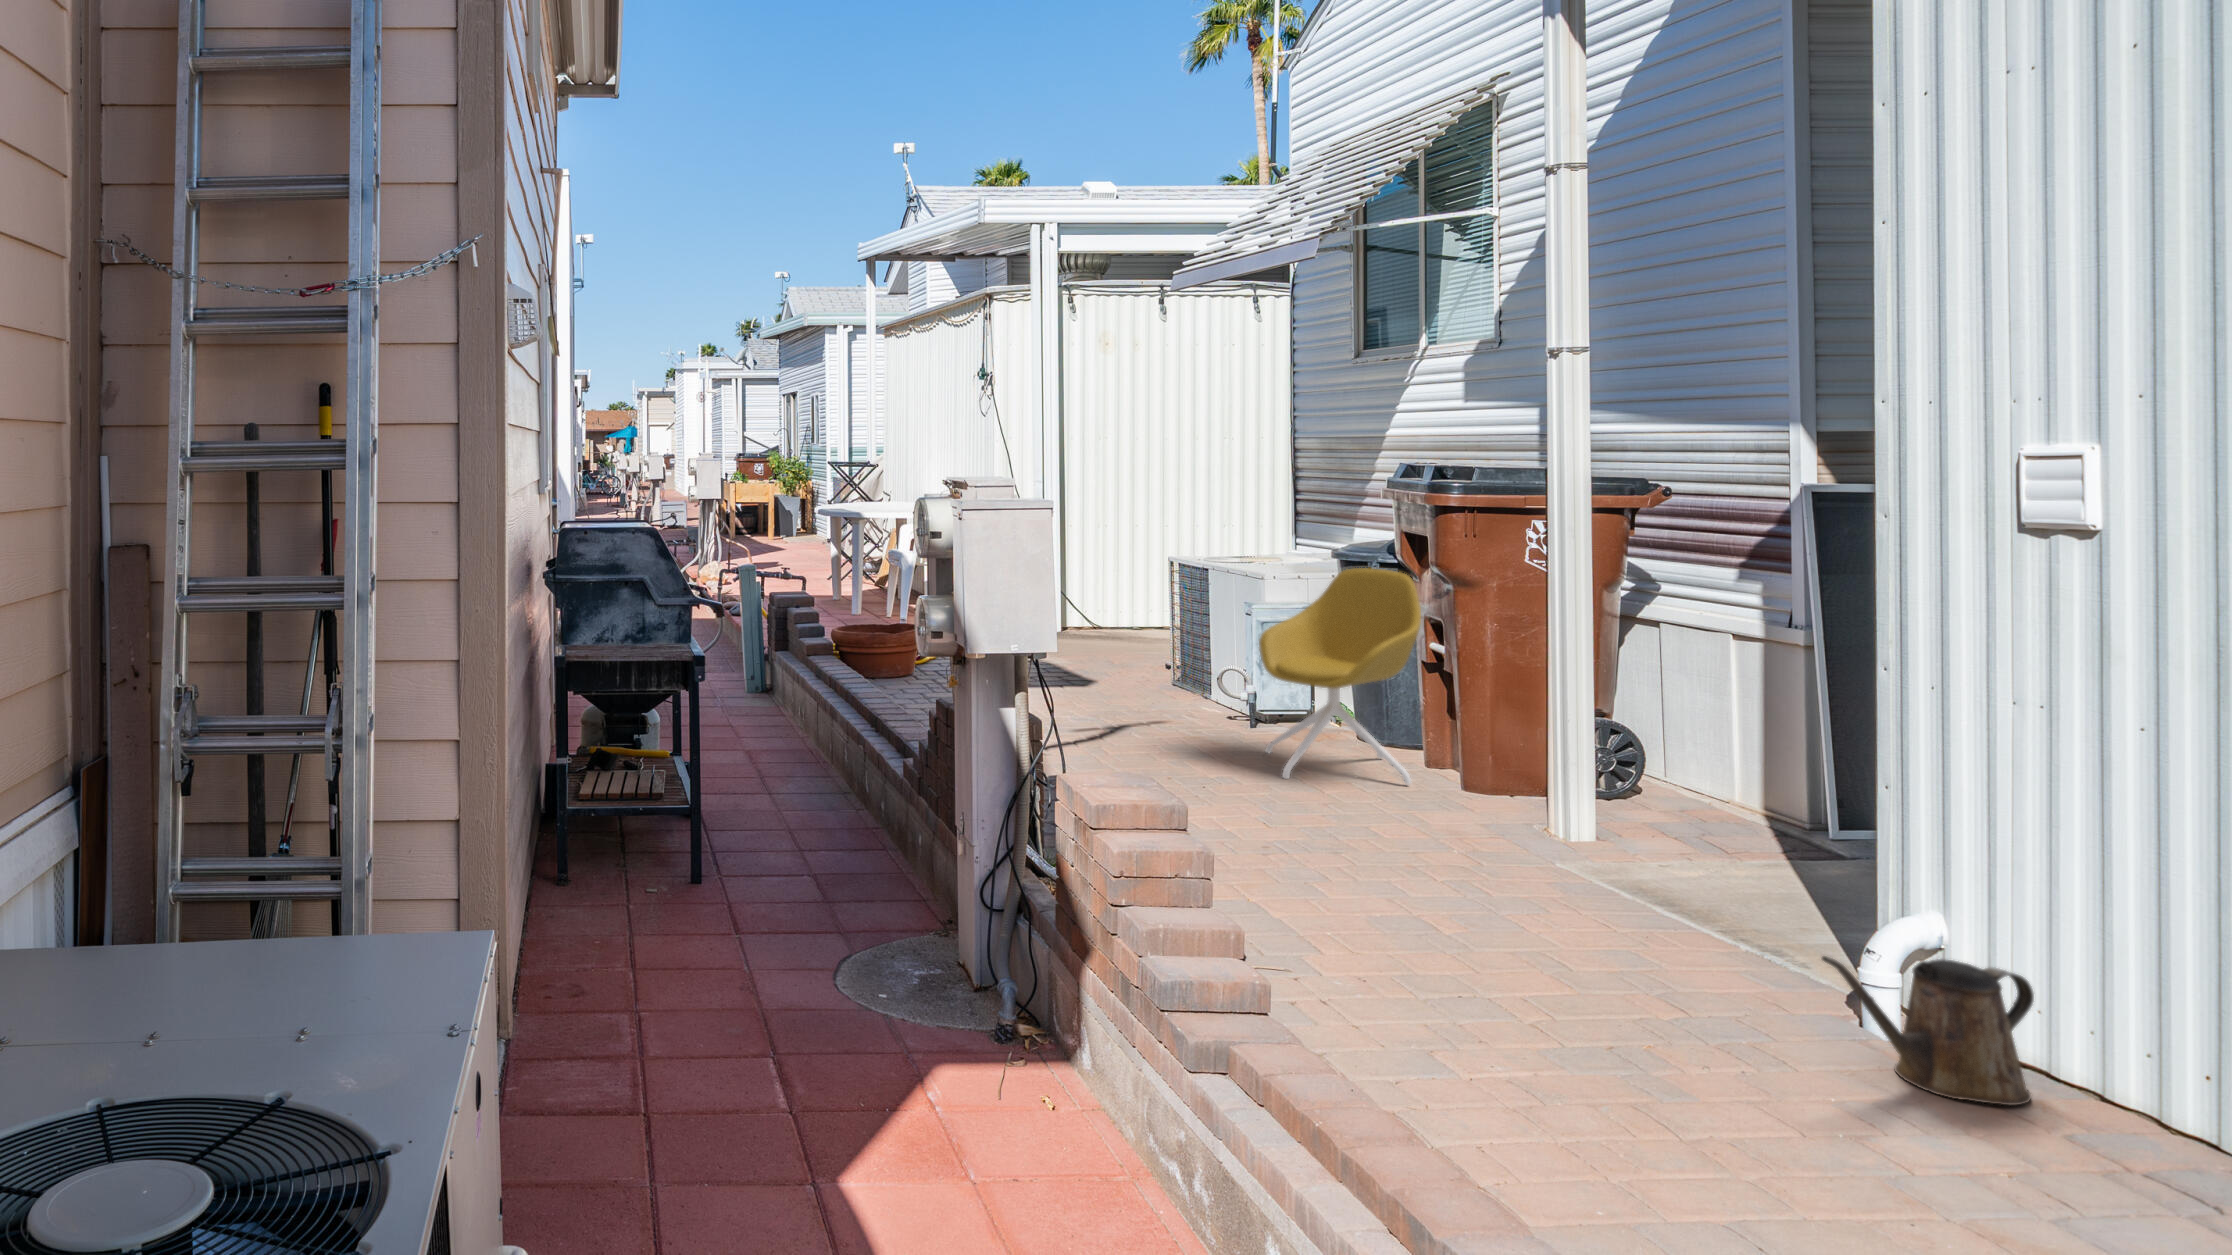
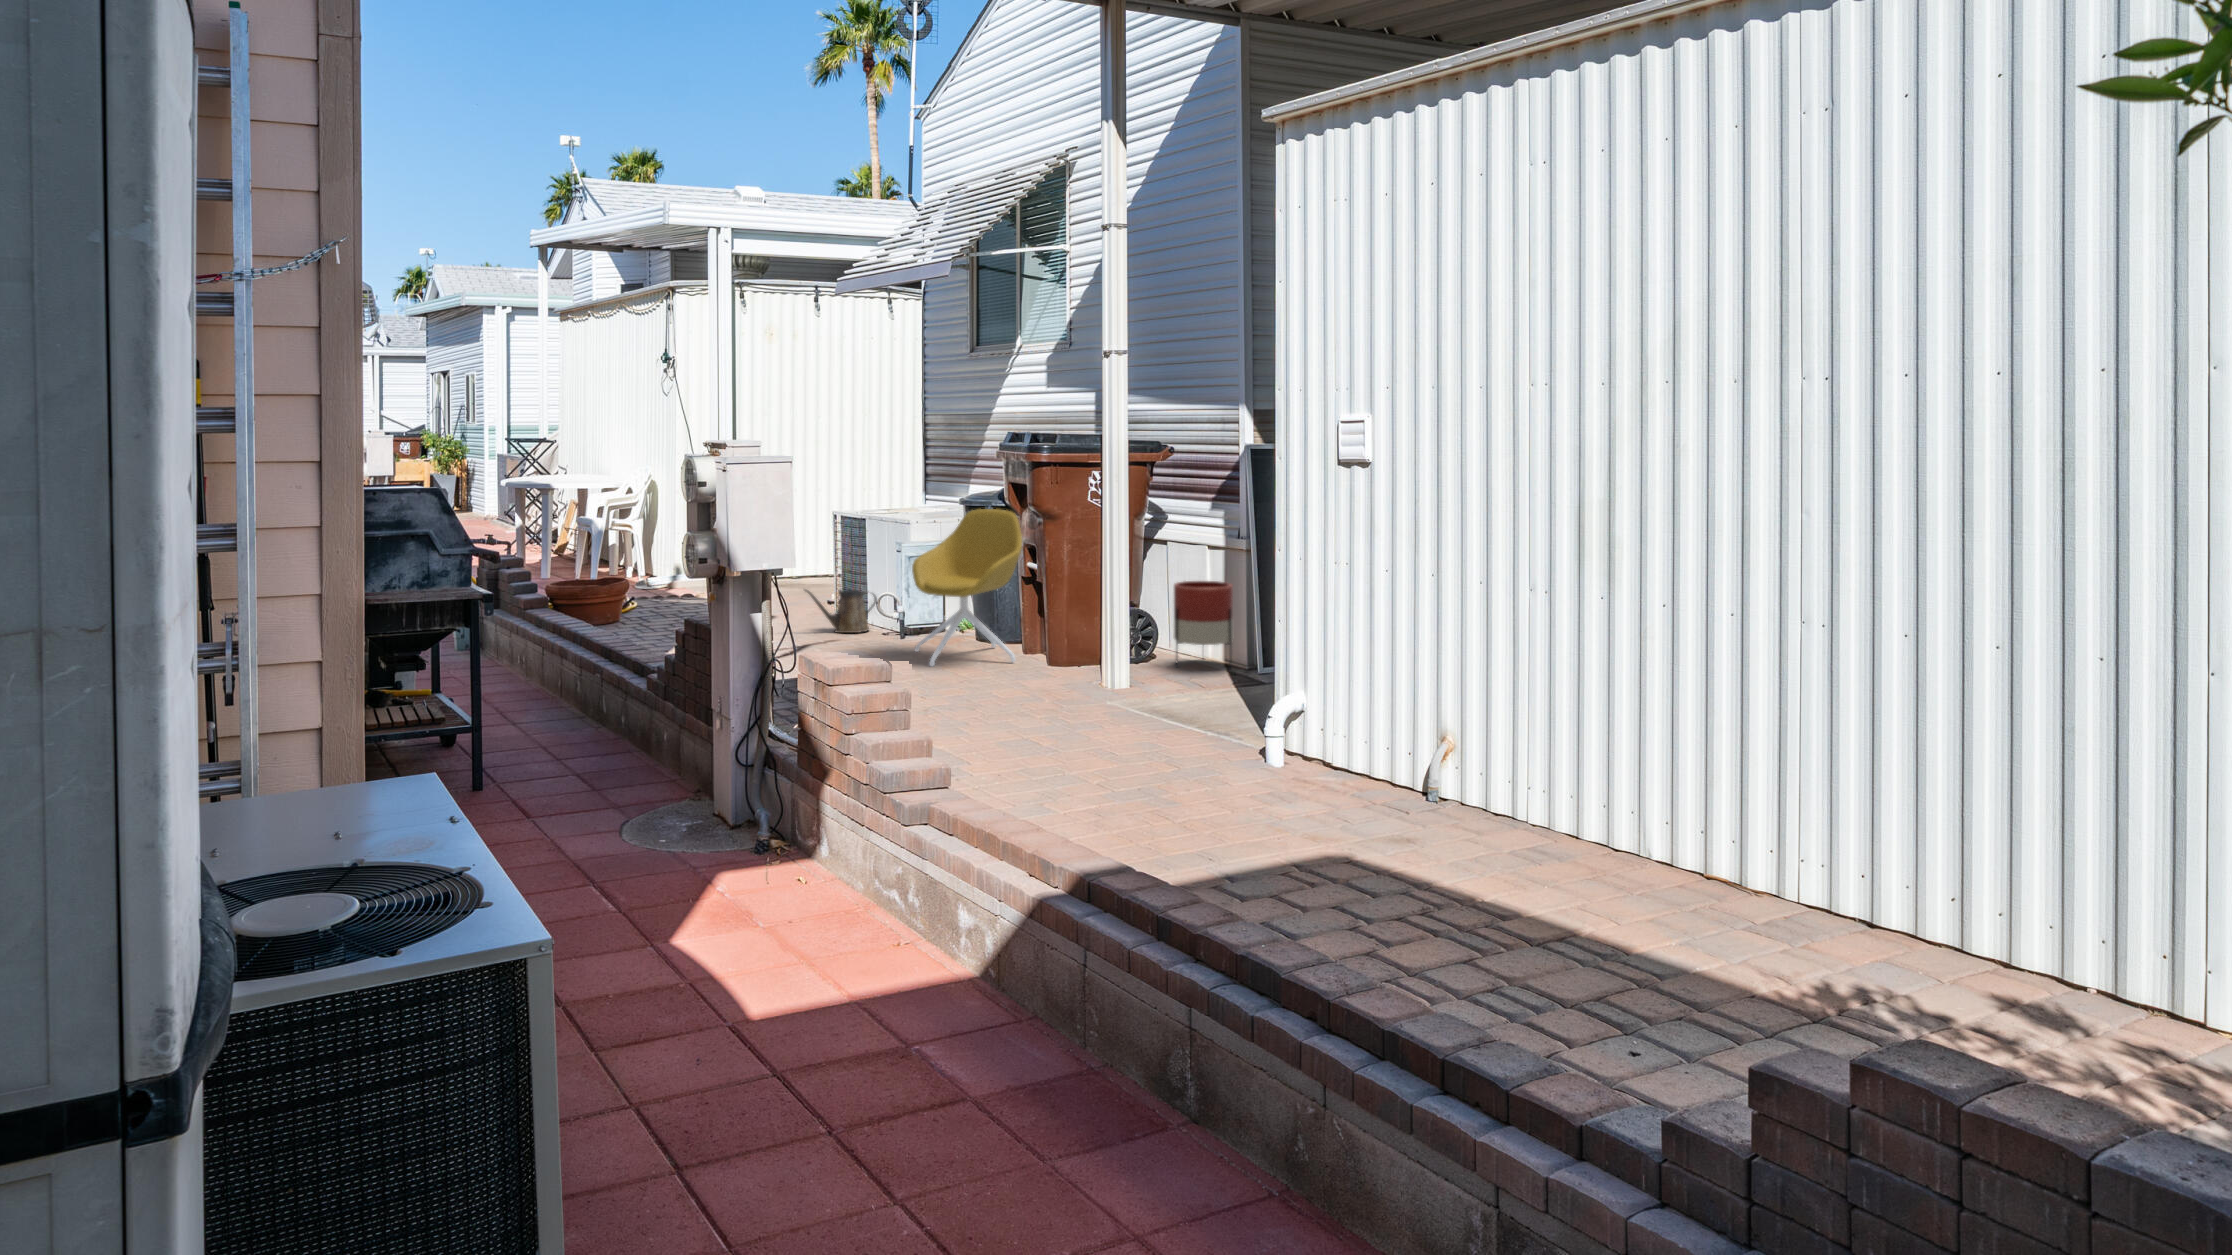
planter: none [1674,692,1786,836] -> present [1174,581,1233,646]
watering can: present [1822,956,2034,1105] -> present [804,589,877,633]

